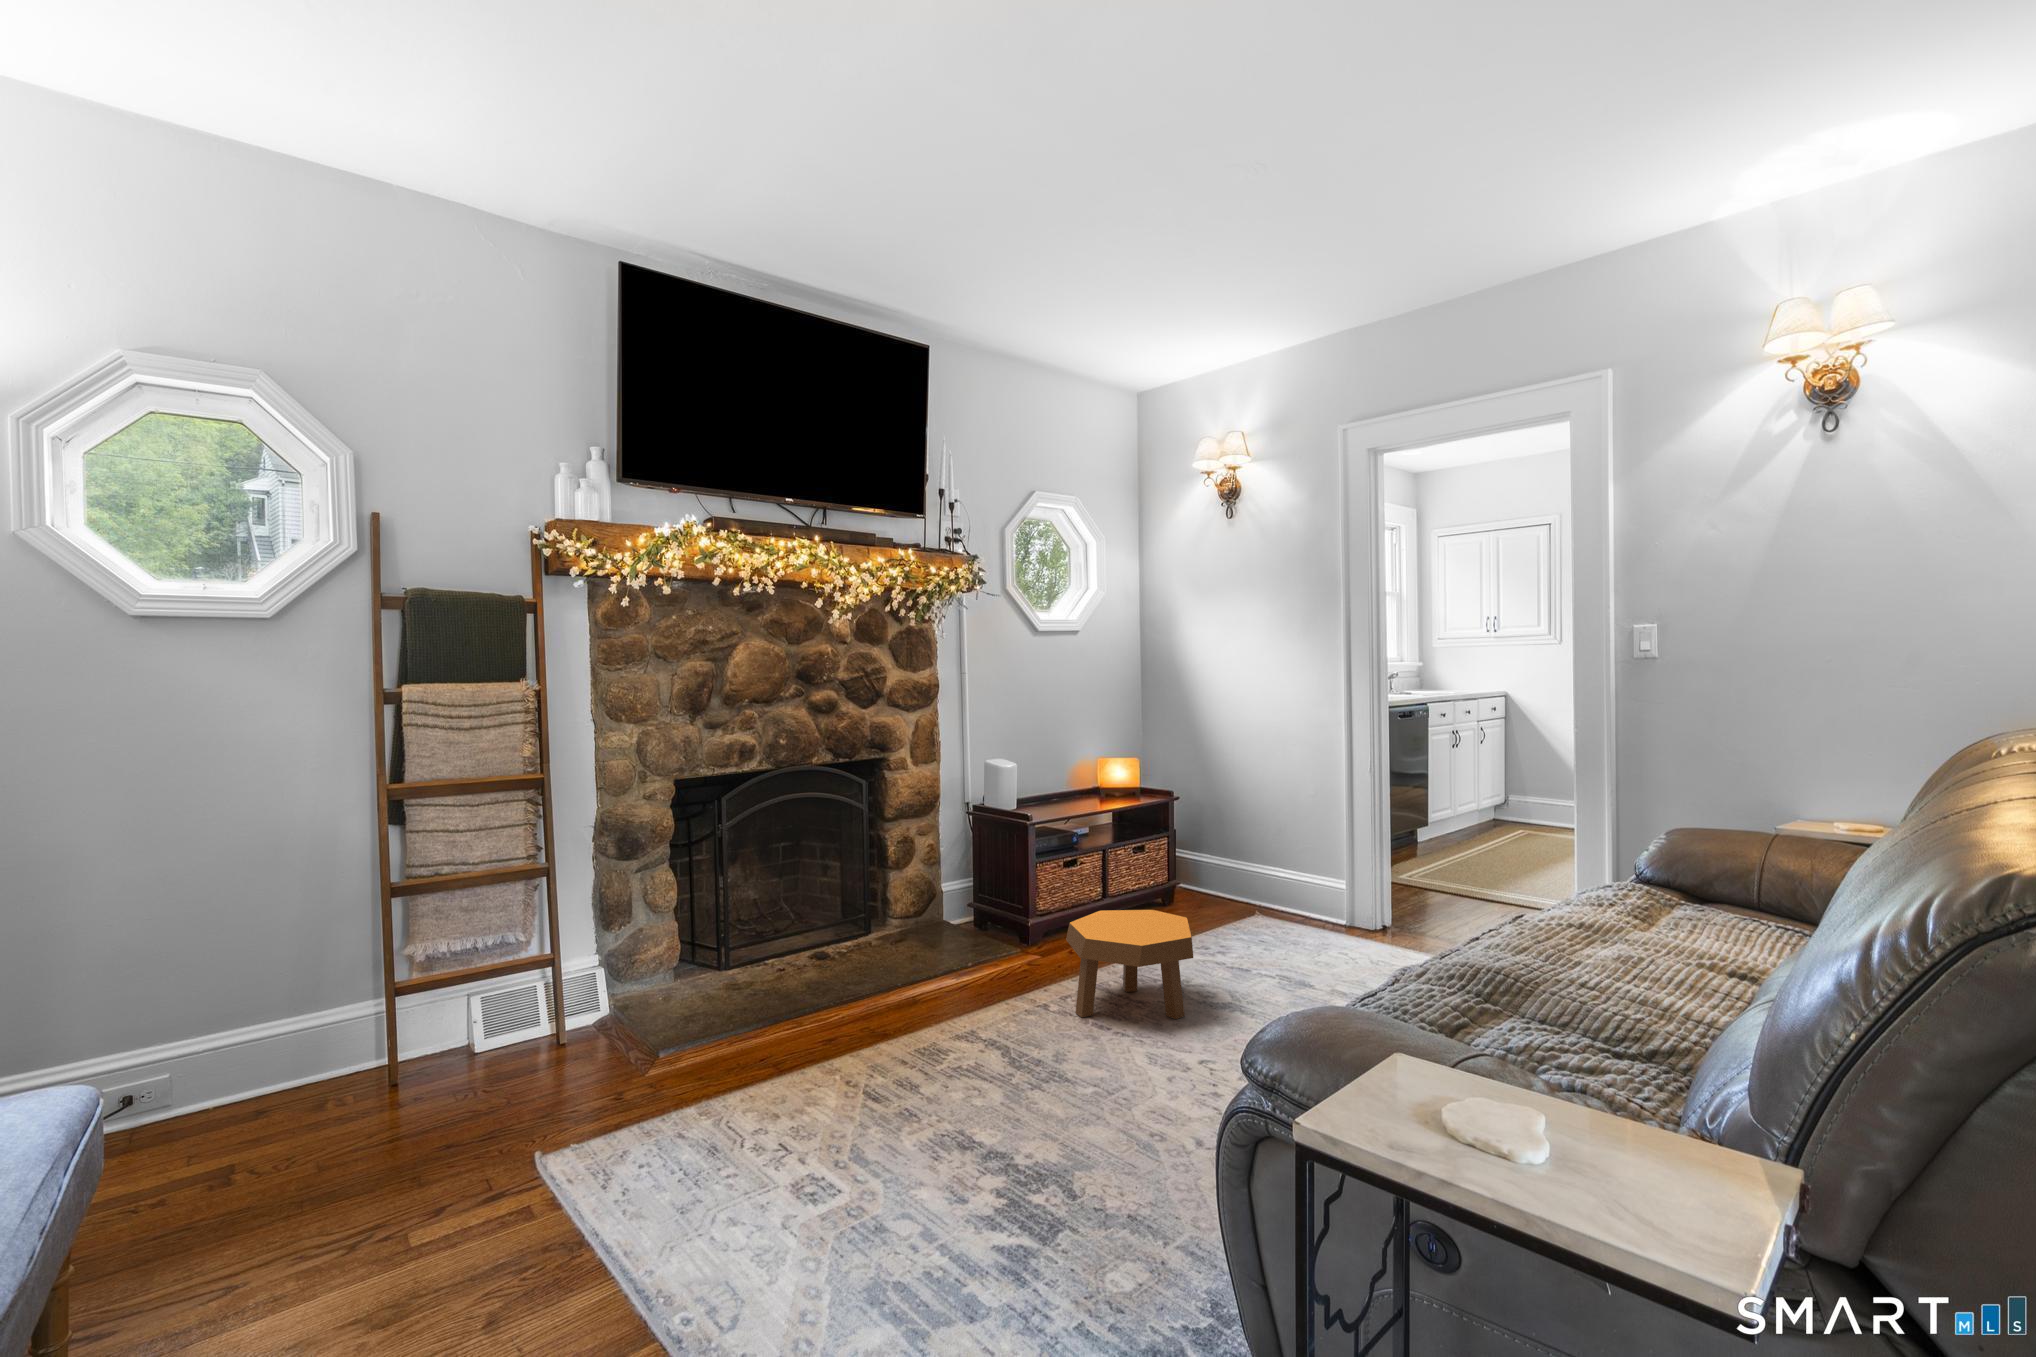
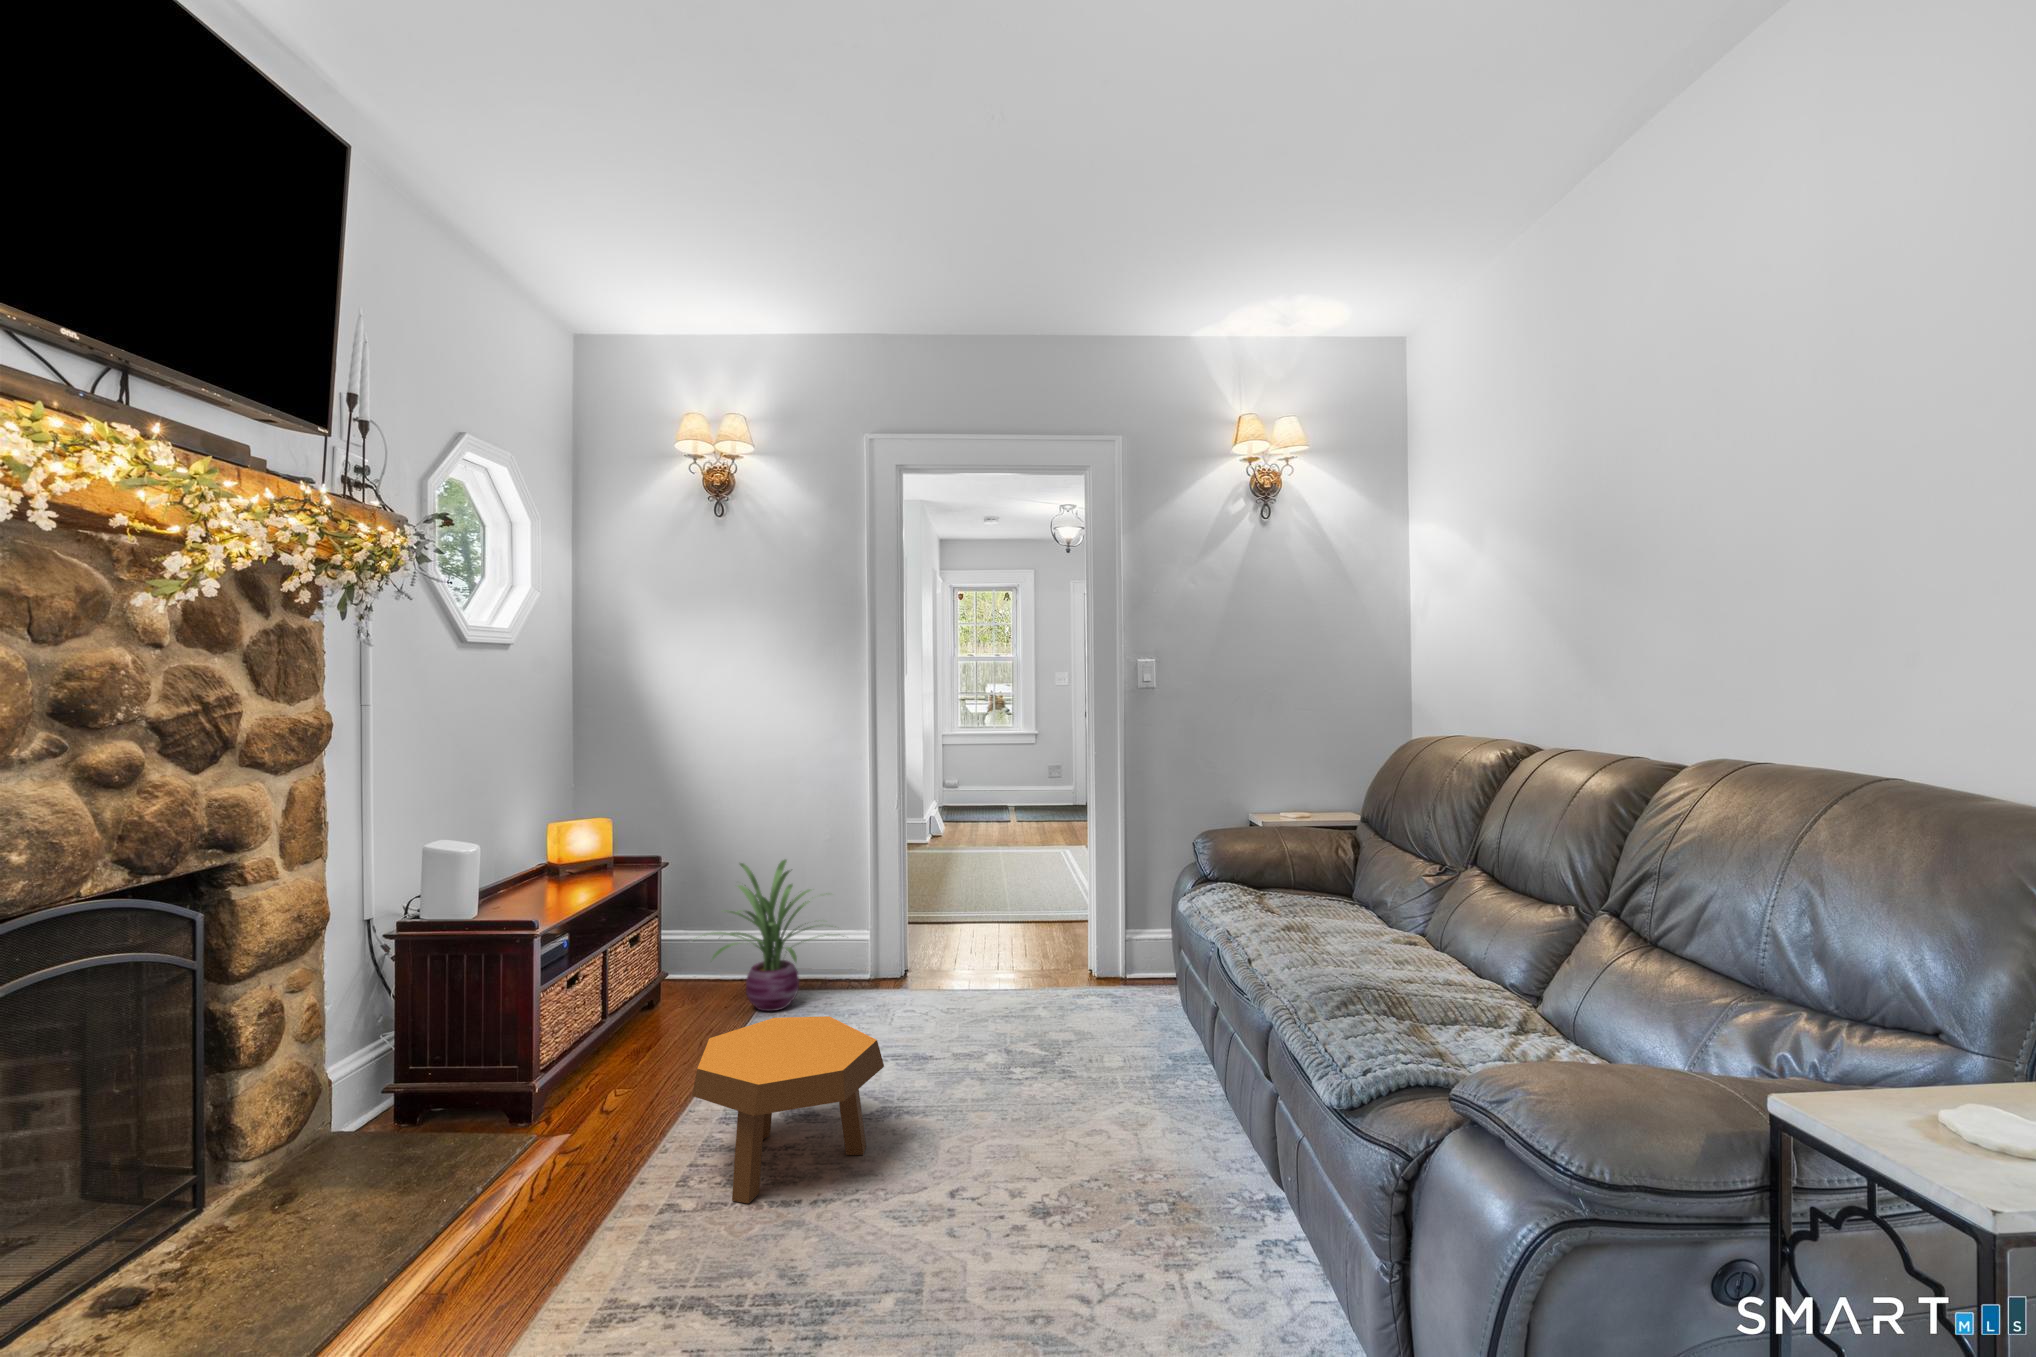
decorative plant: none [1180,803,1308,926] -> present [712,860,833,1011]

